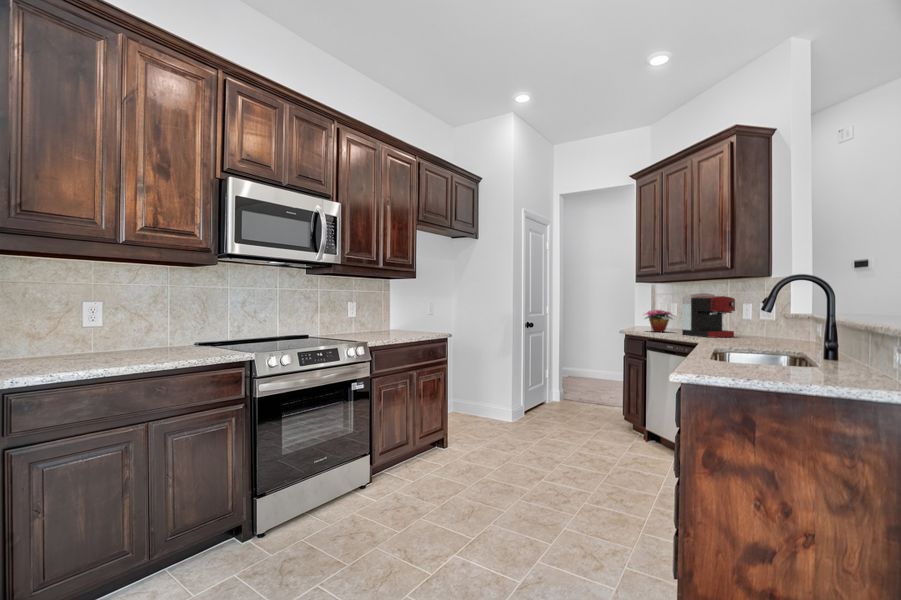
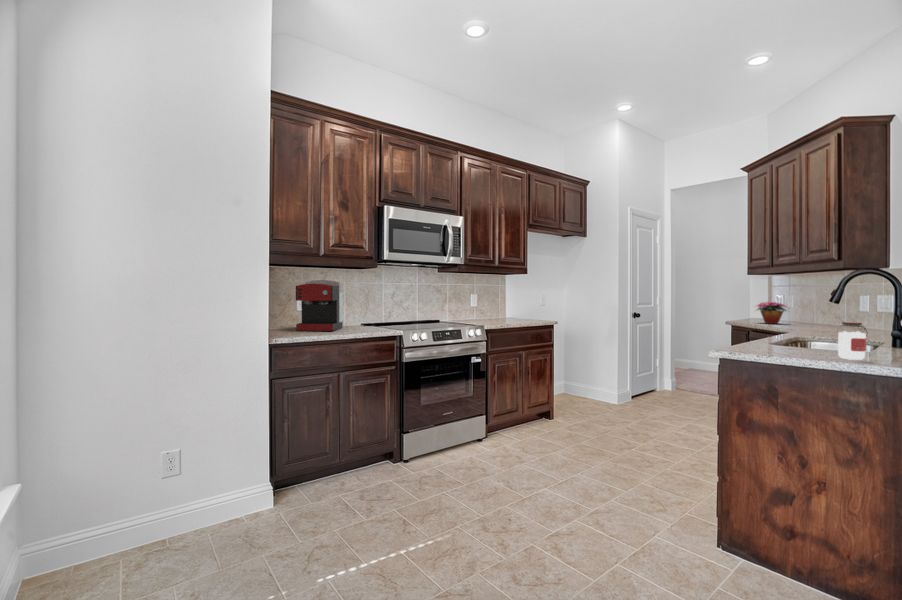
coffee maker: present [682,293,735,337] -> present [296,280,343,331]
jar: none [813,334,848,381] -> present [838,322,866,360]

